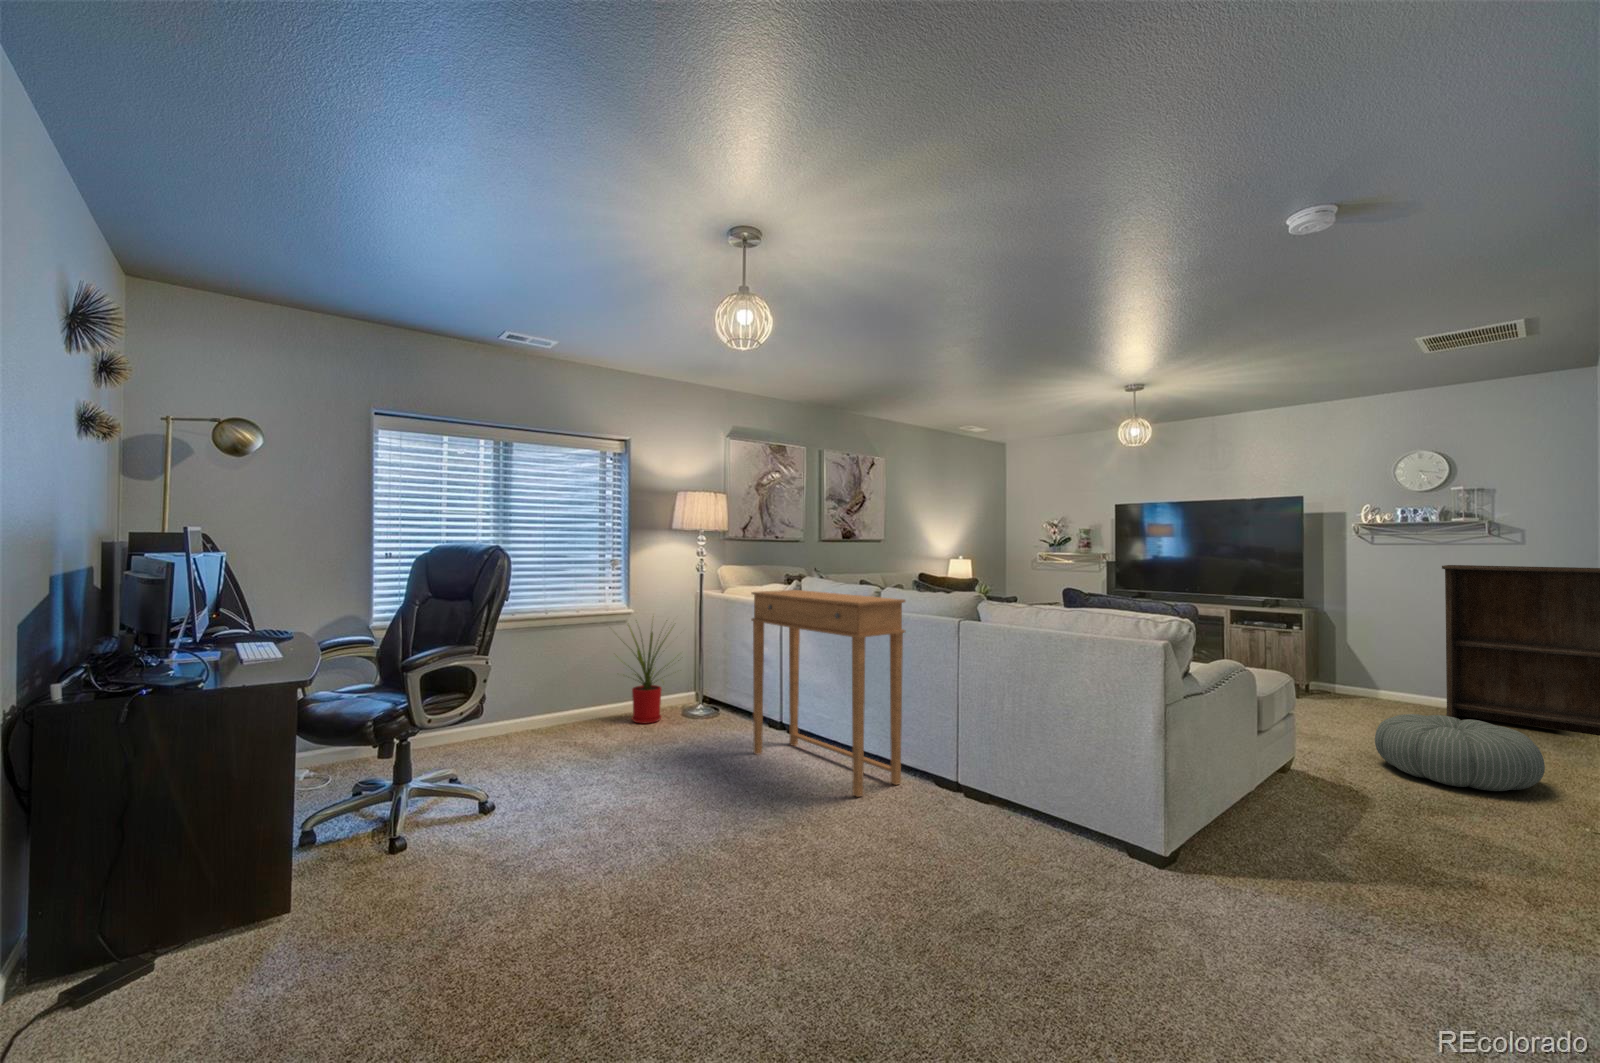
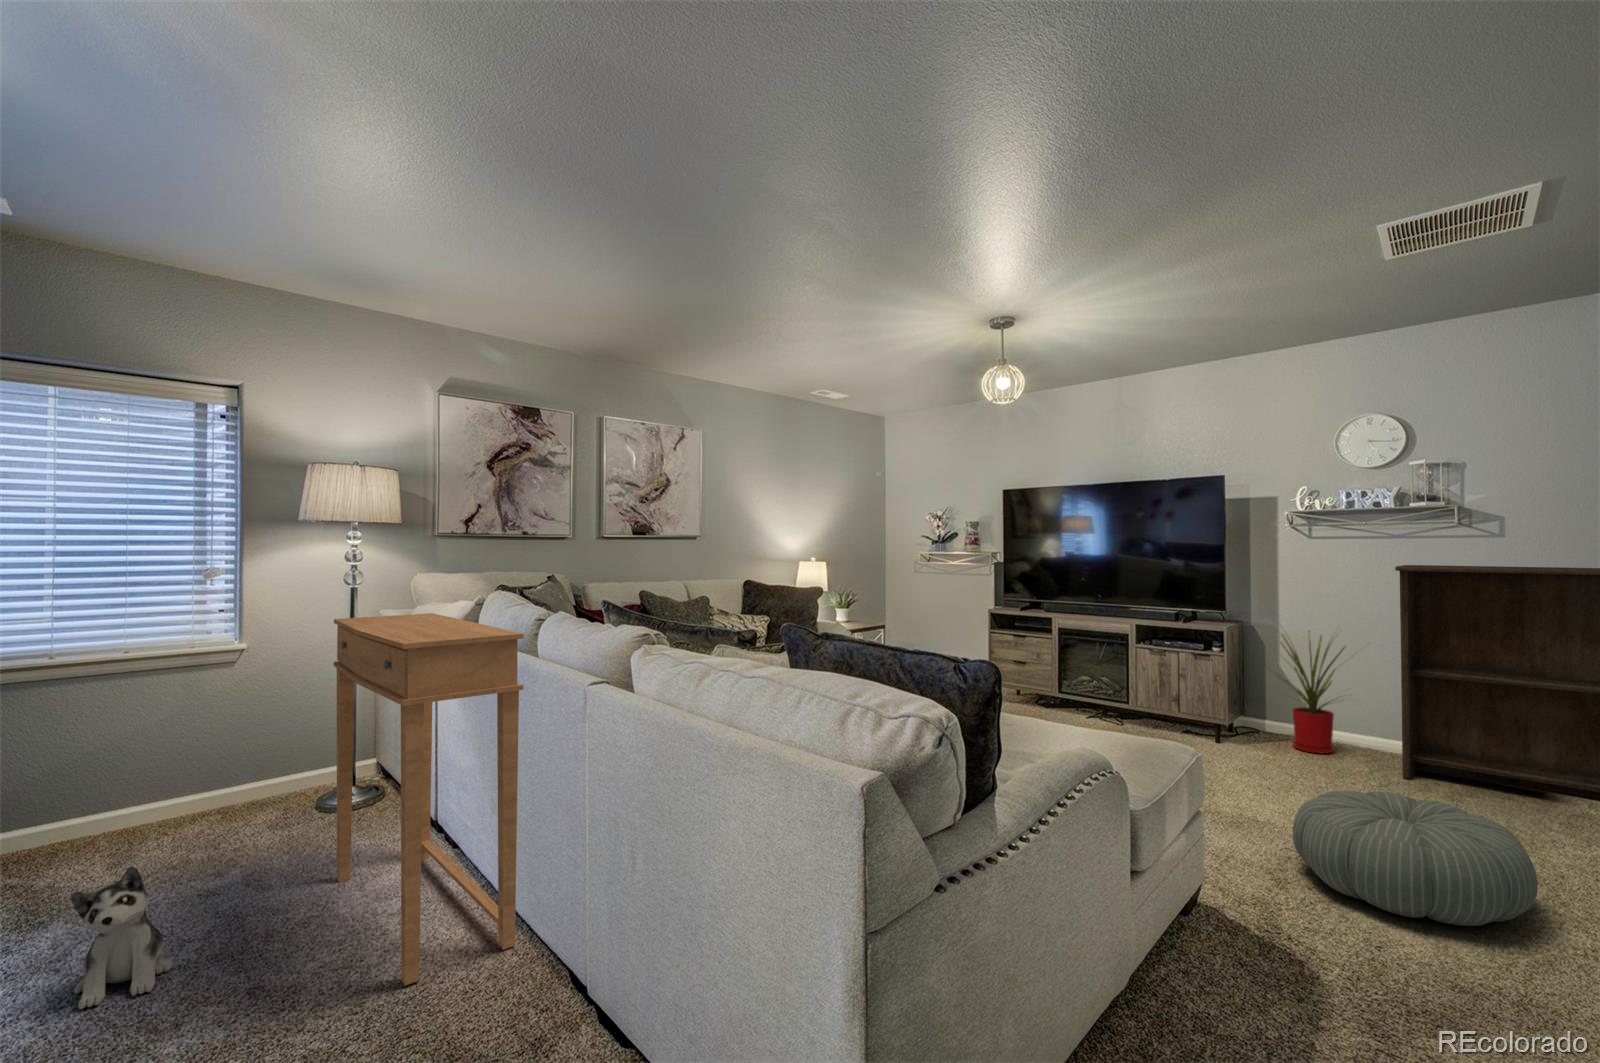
house plant: present [628,625,668,724] -> present [1268,627,1357,753]
plush toy: none [675,726,718,800] -> present [71,866,172,1009]

